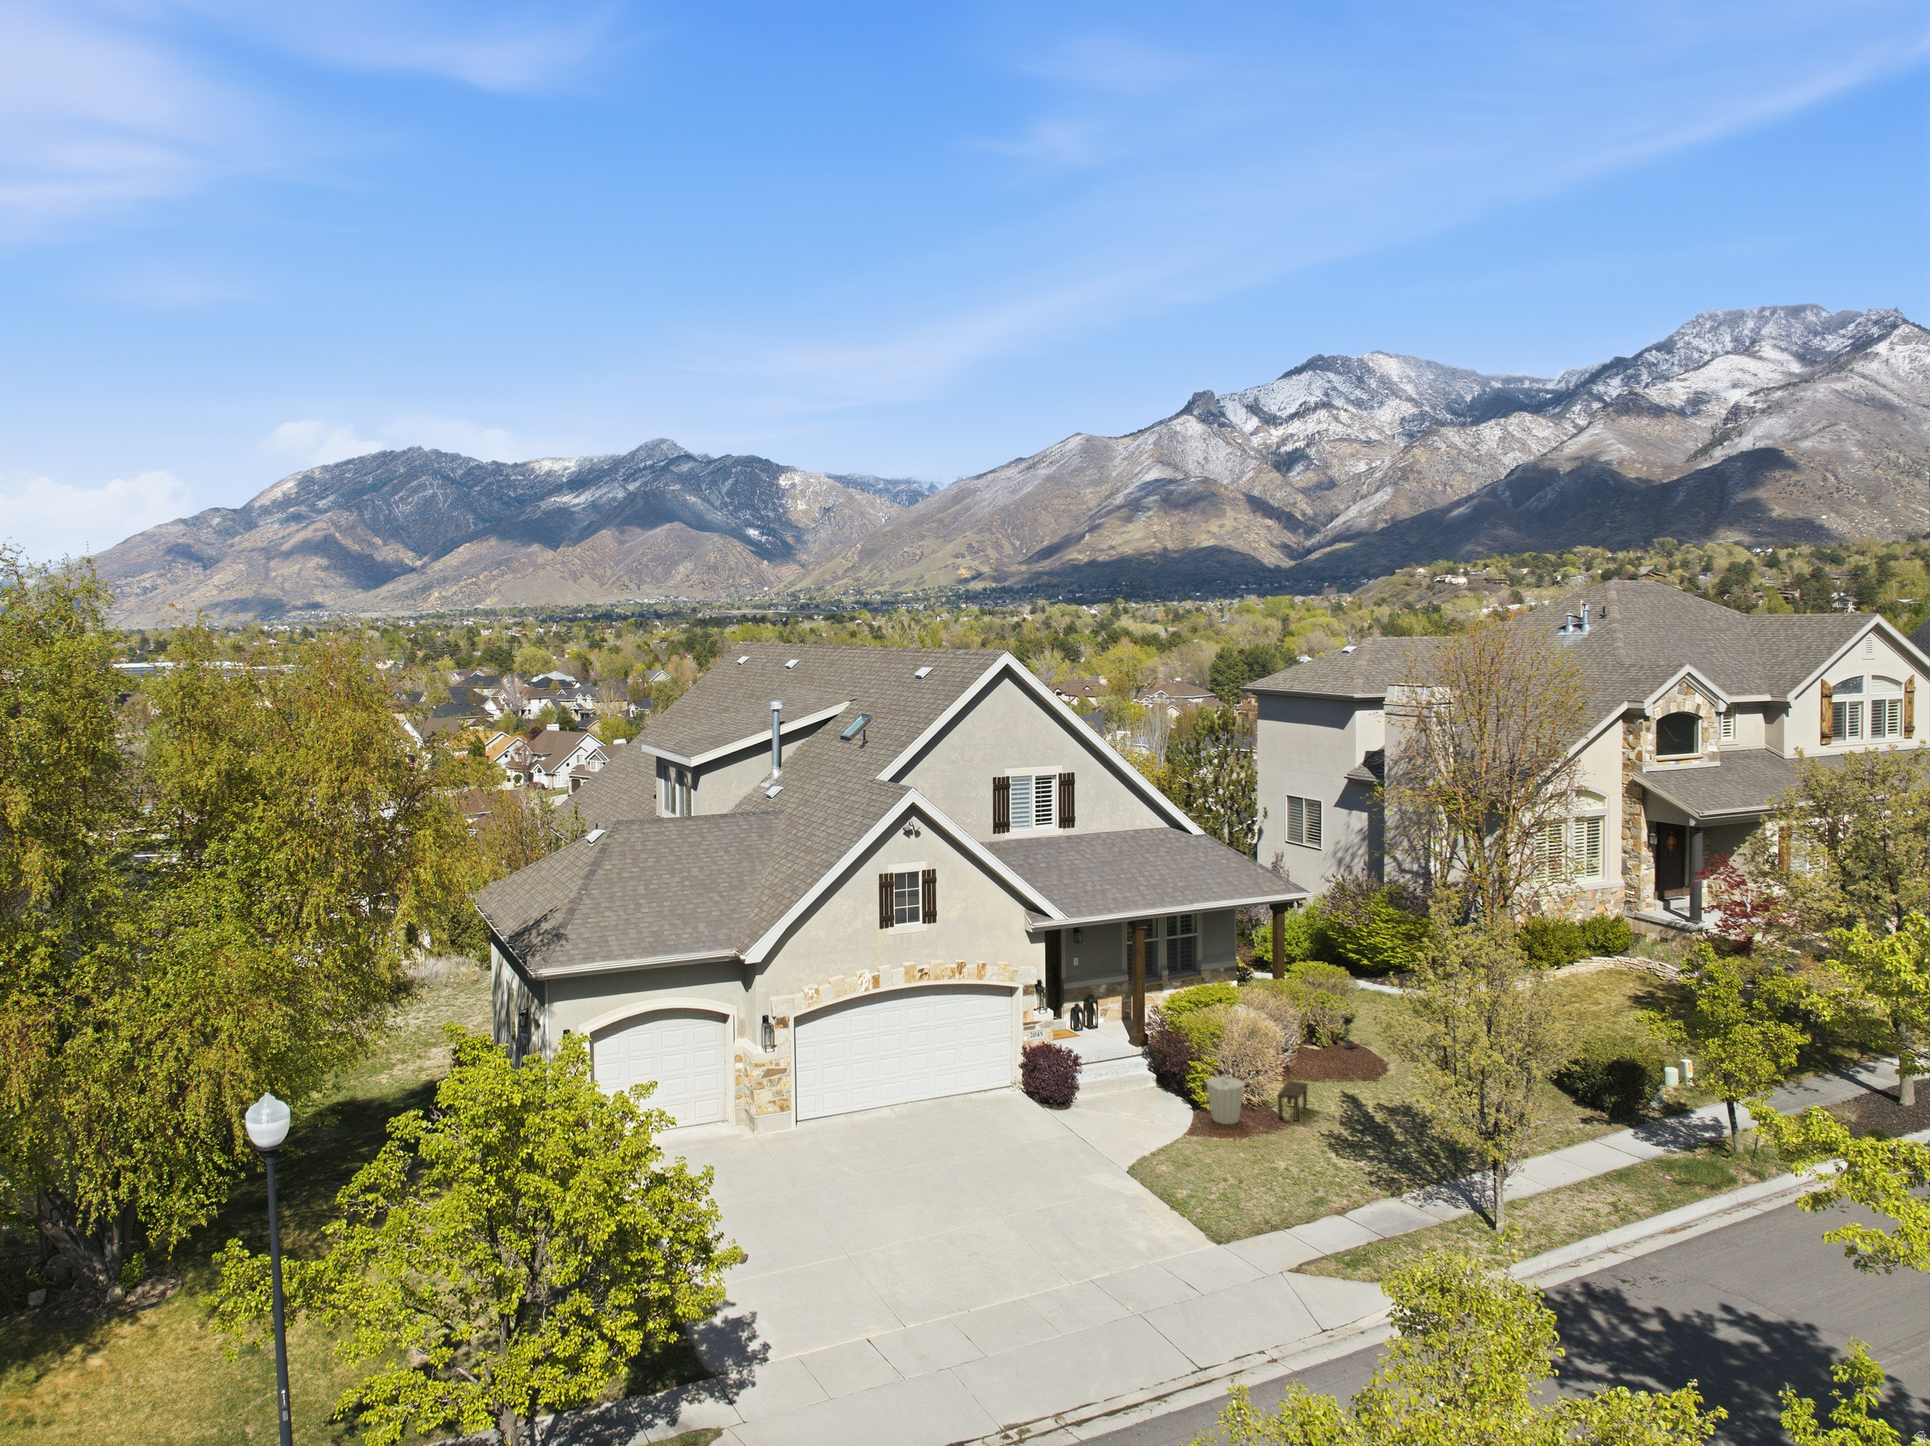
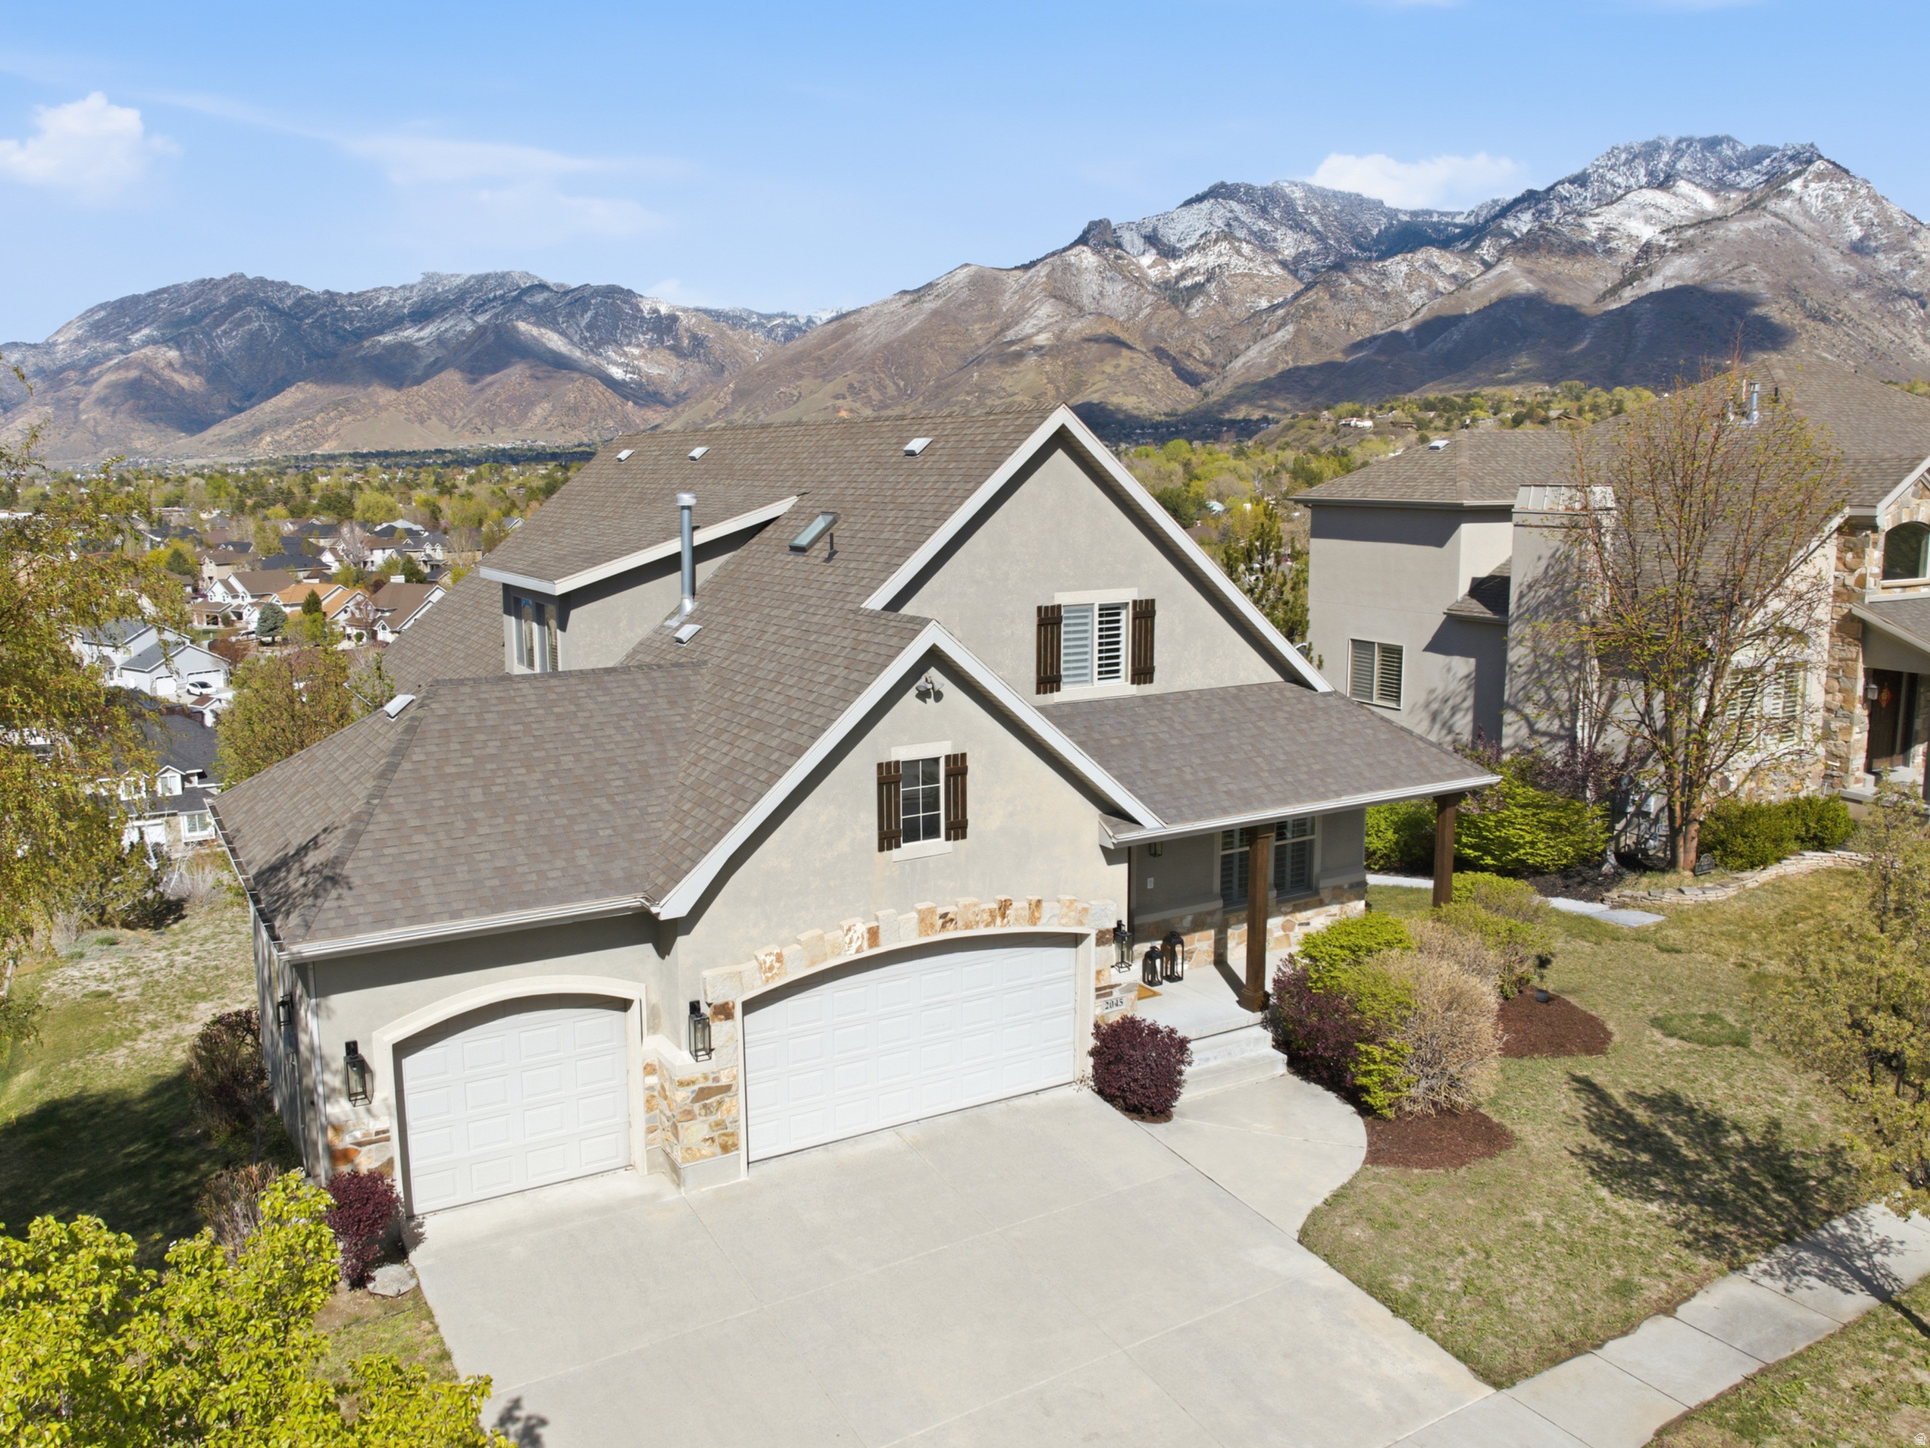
trash can: present [1206,1076,1244,1124] -> none [1390,1069,1451,1144]
bench: present [1277,1081,1308,1121] -> none [1498,1069,1537,1136]

